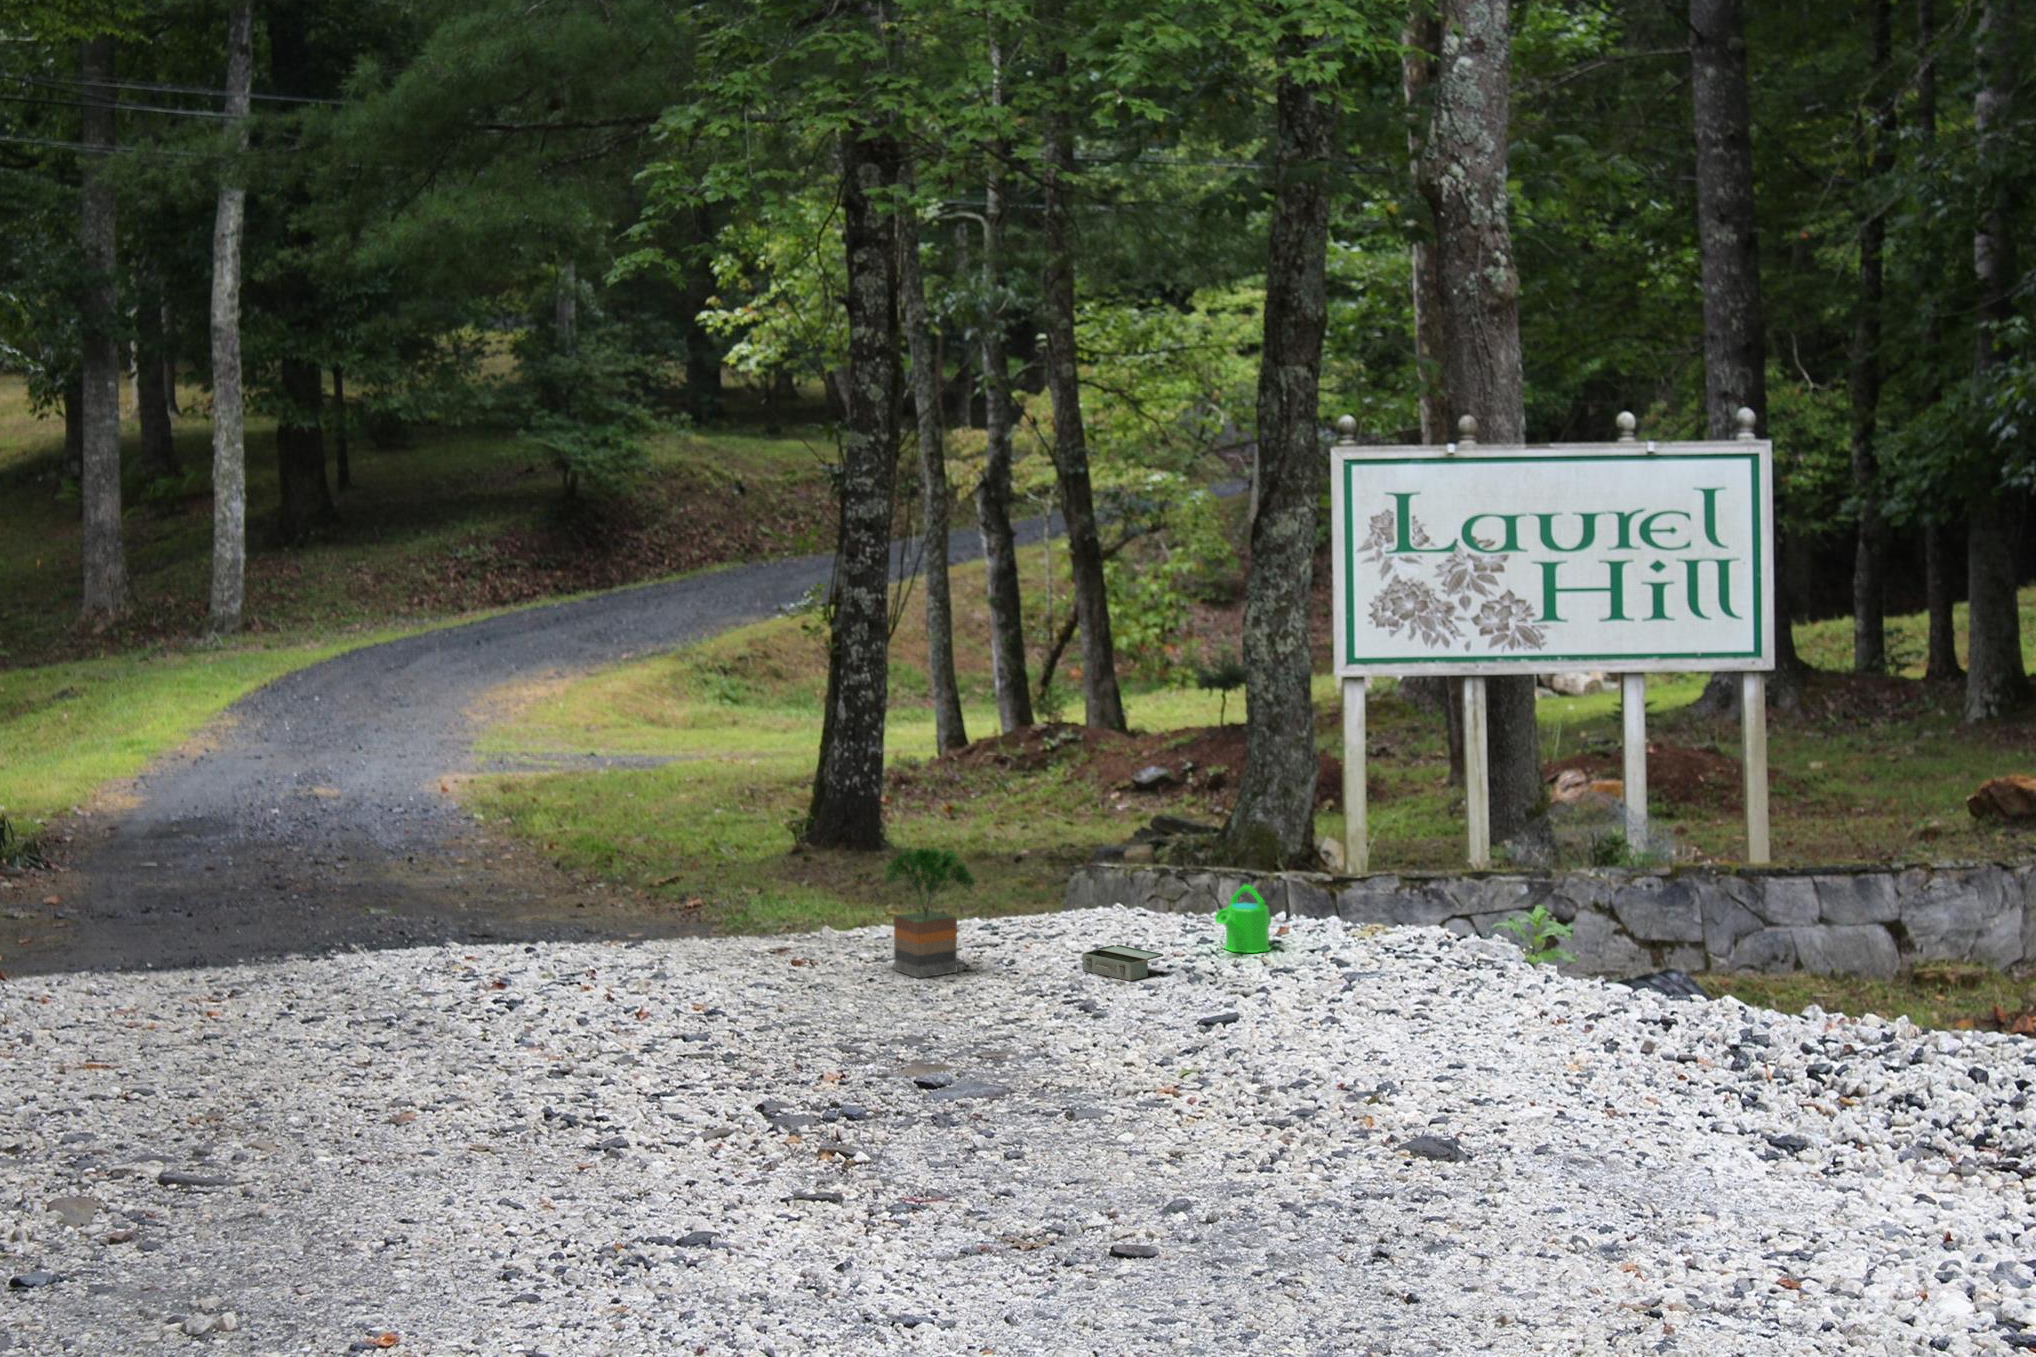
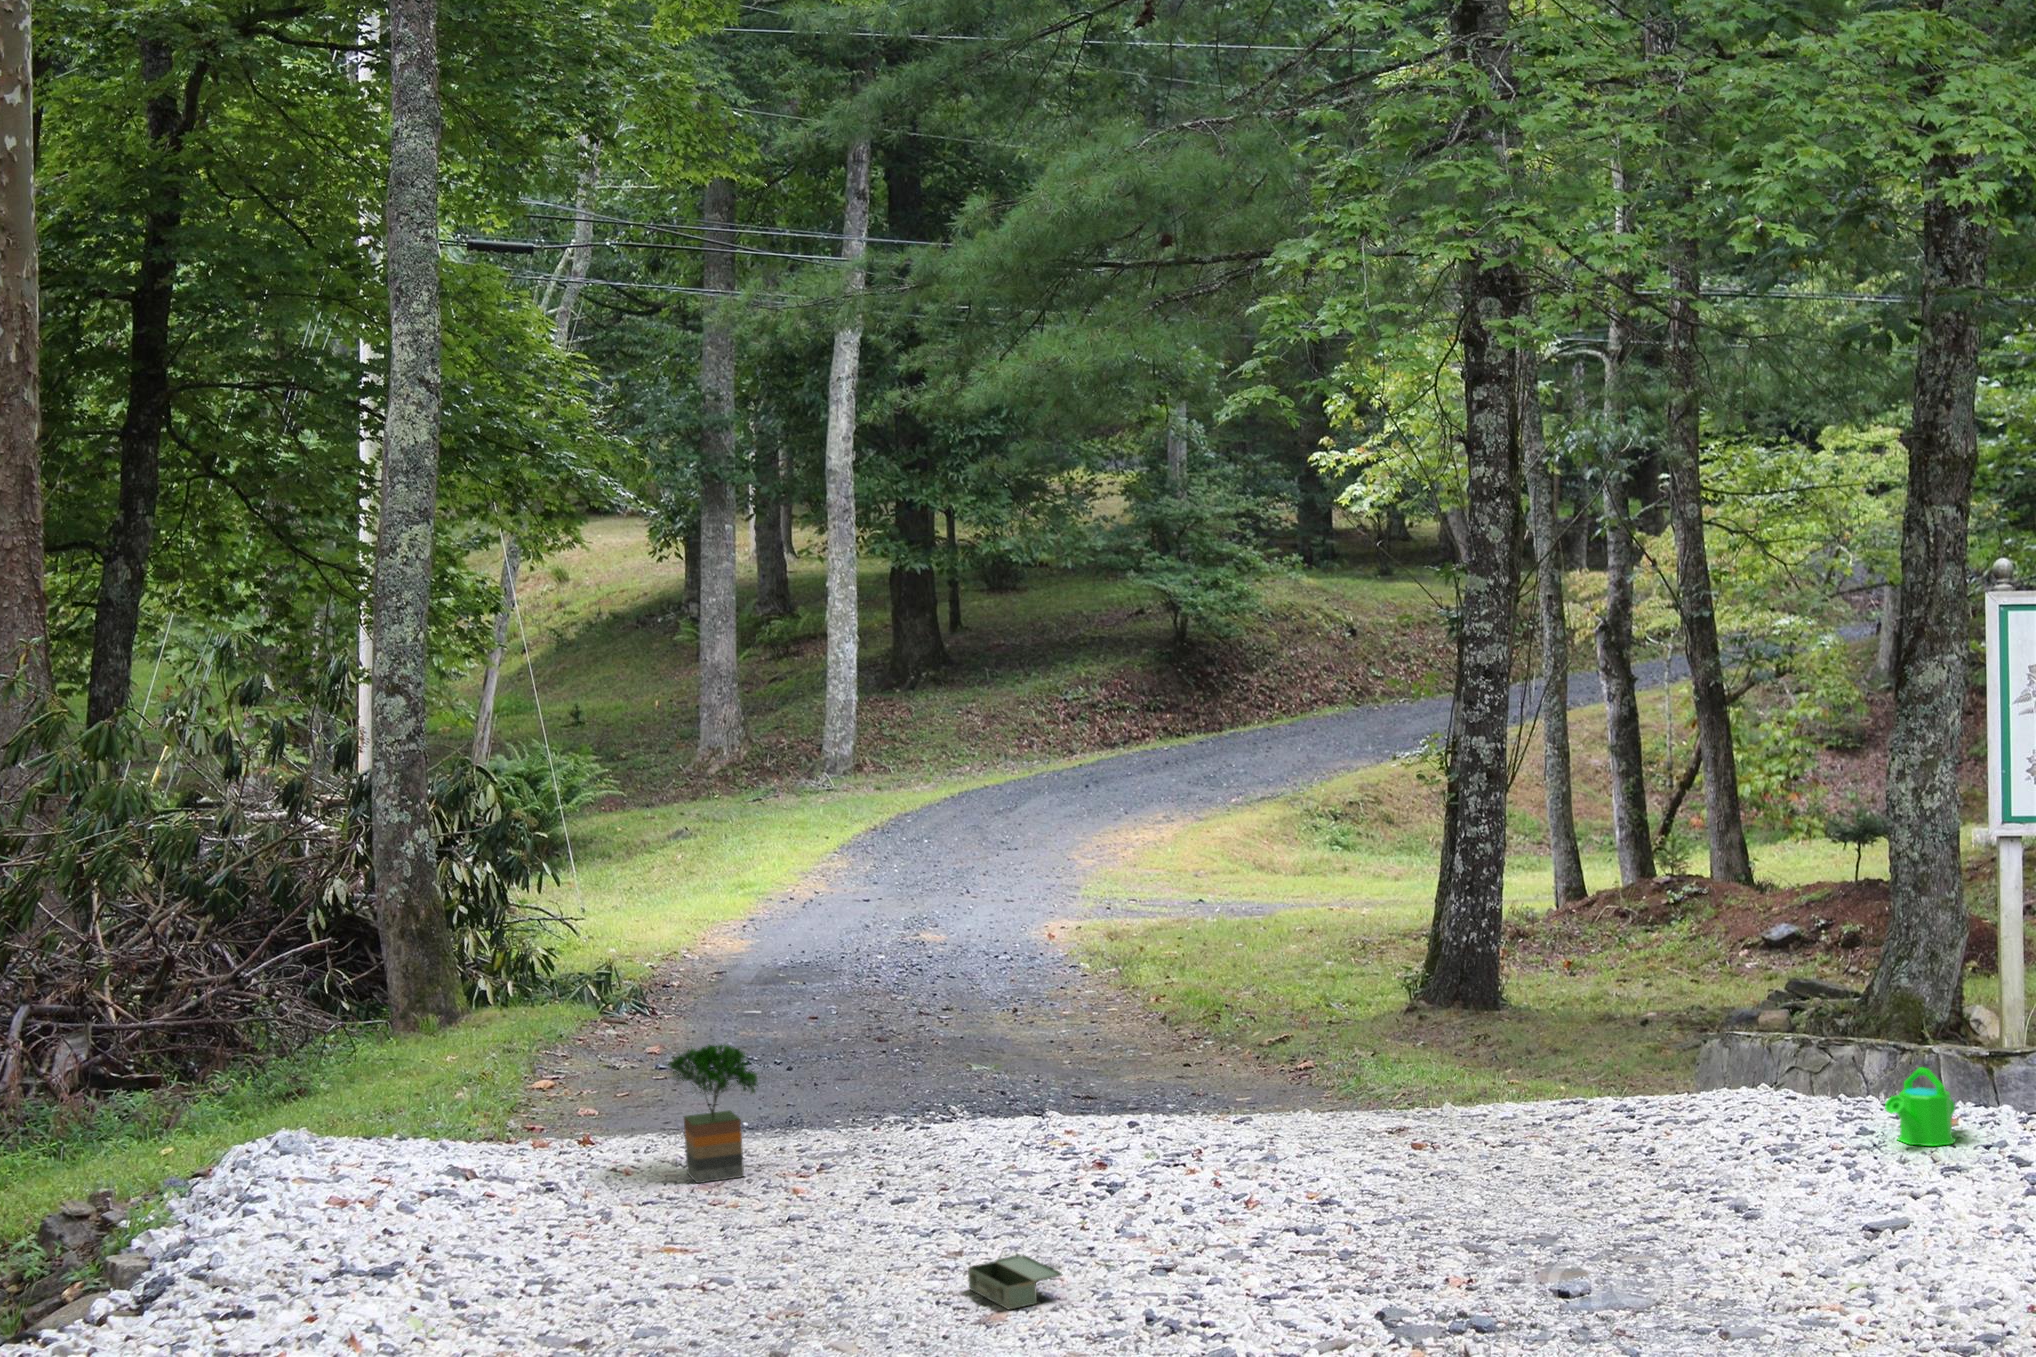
potted tree: present [886,848,975,979] -> present [669,1044,758,1183]
toolbox: present [1082,945,1164,981] -> present [968,1255,1062,1309]

